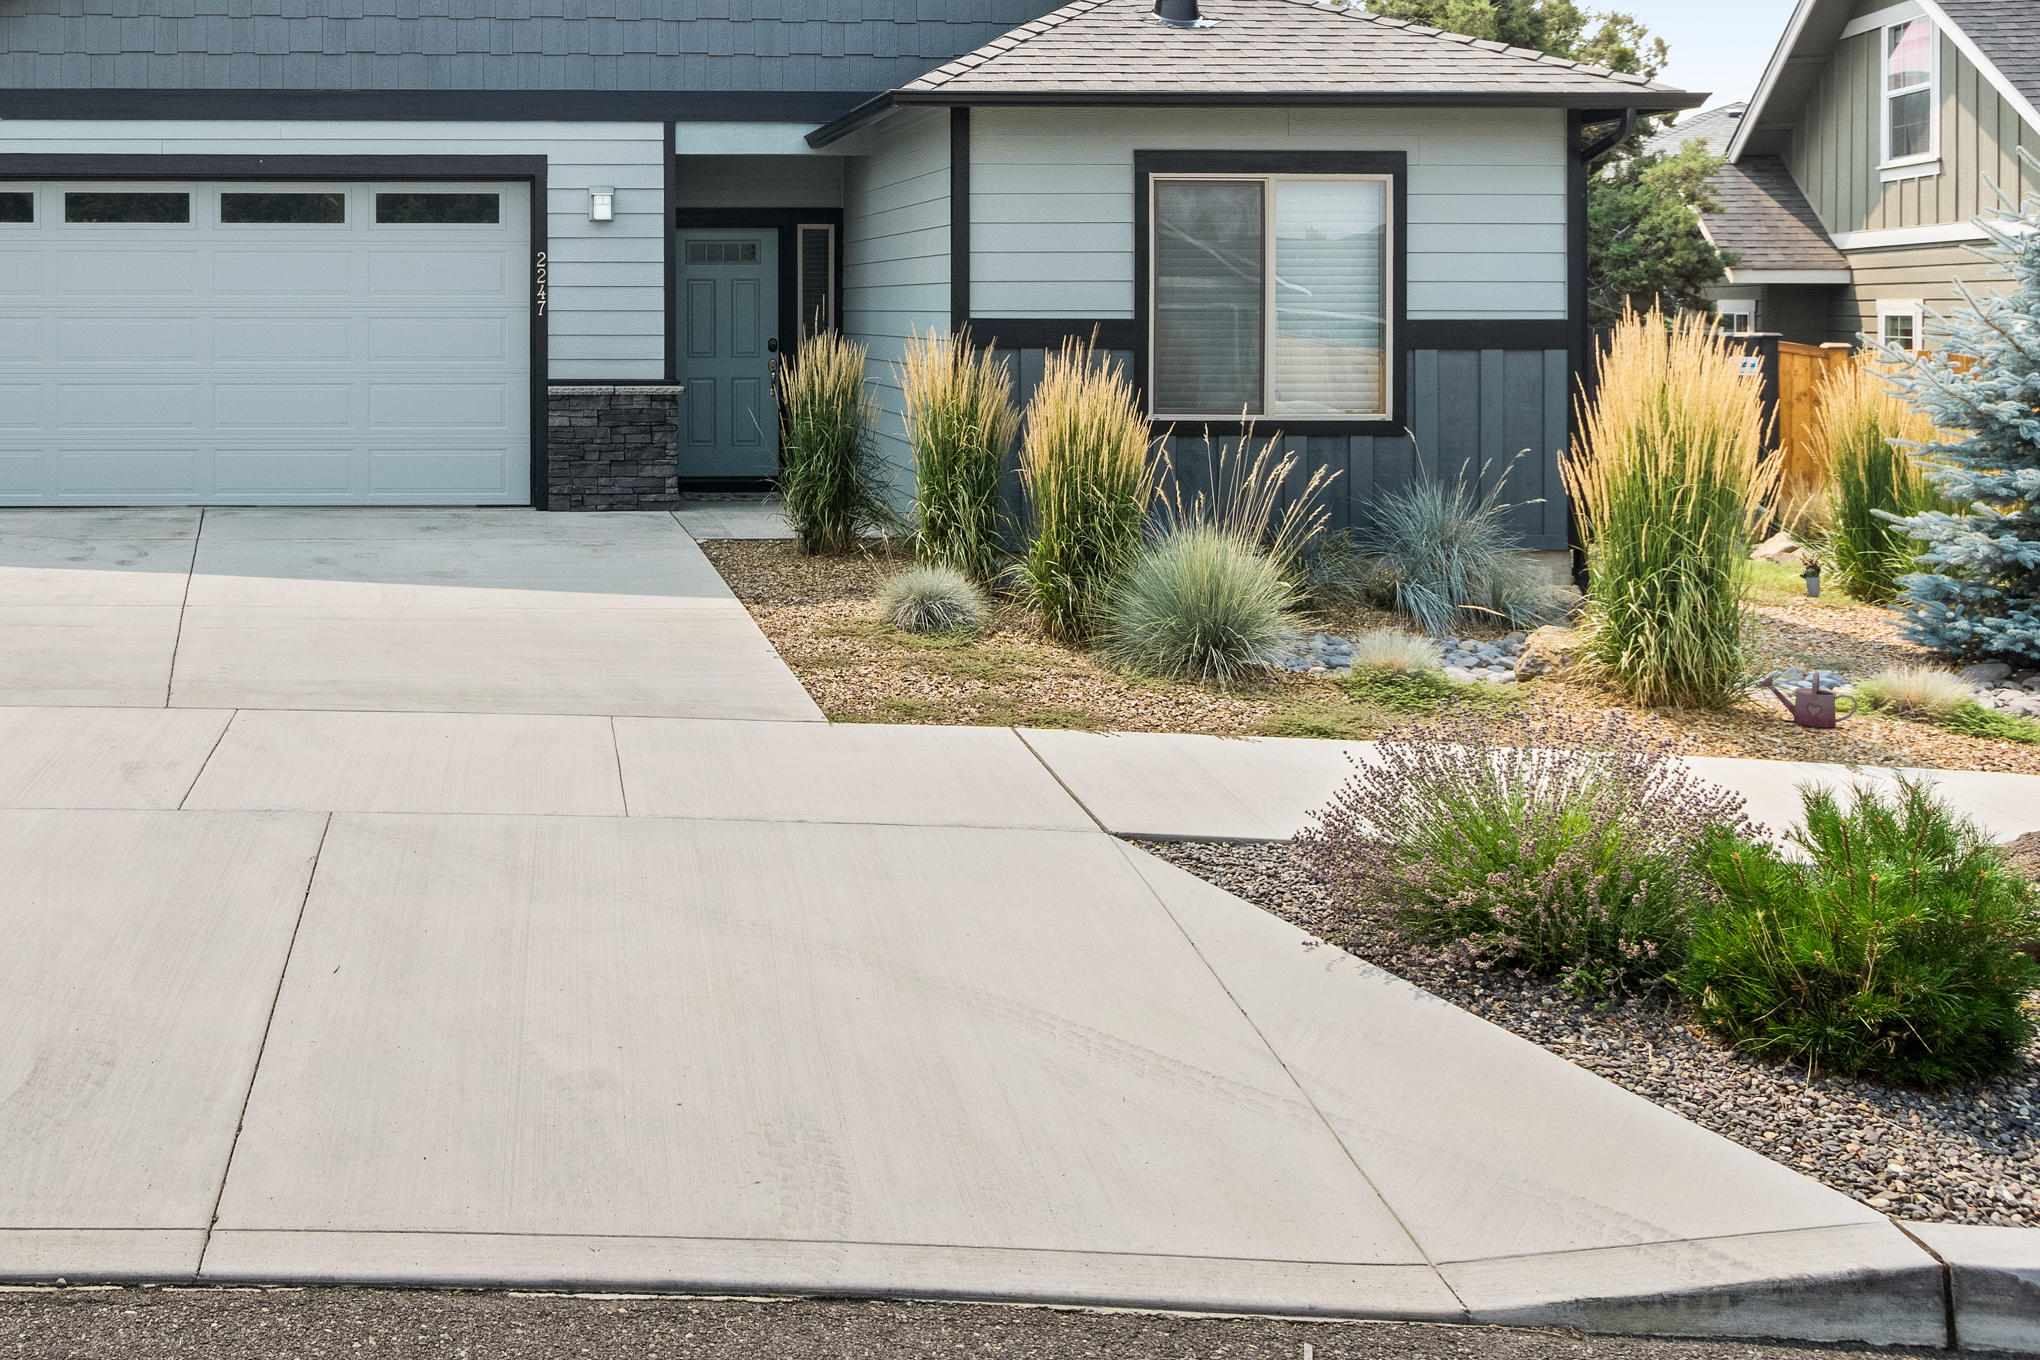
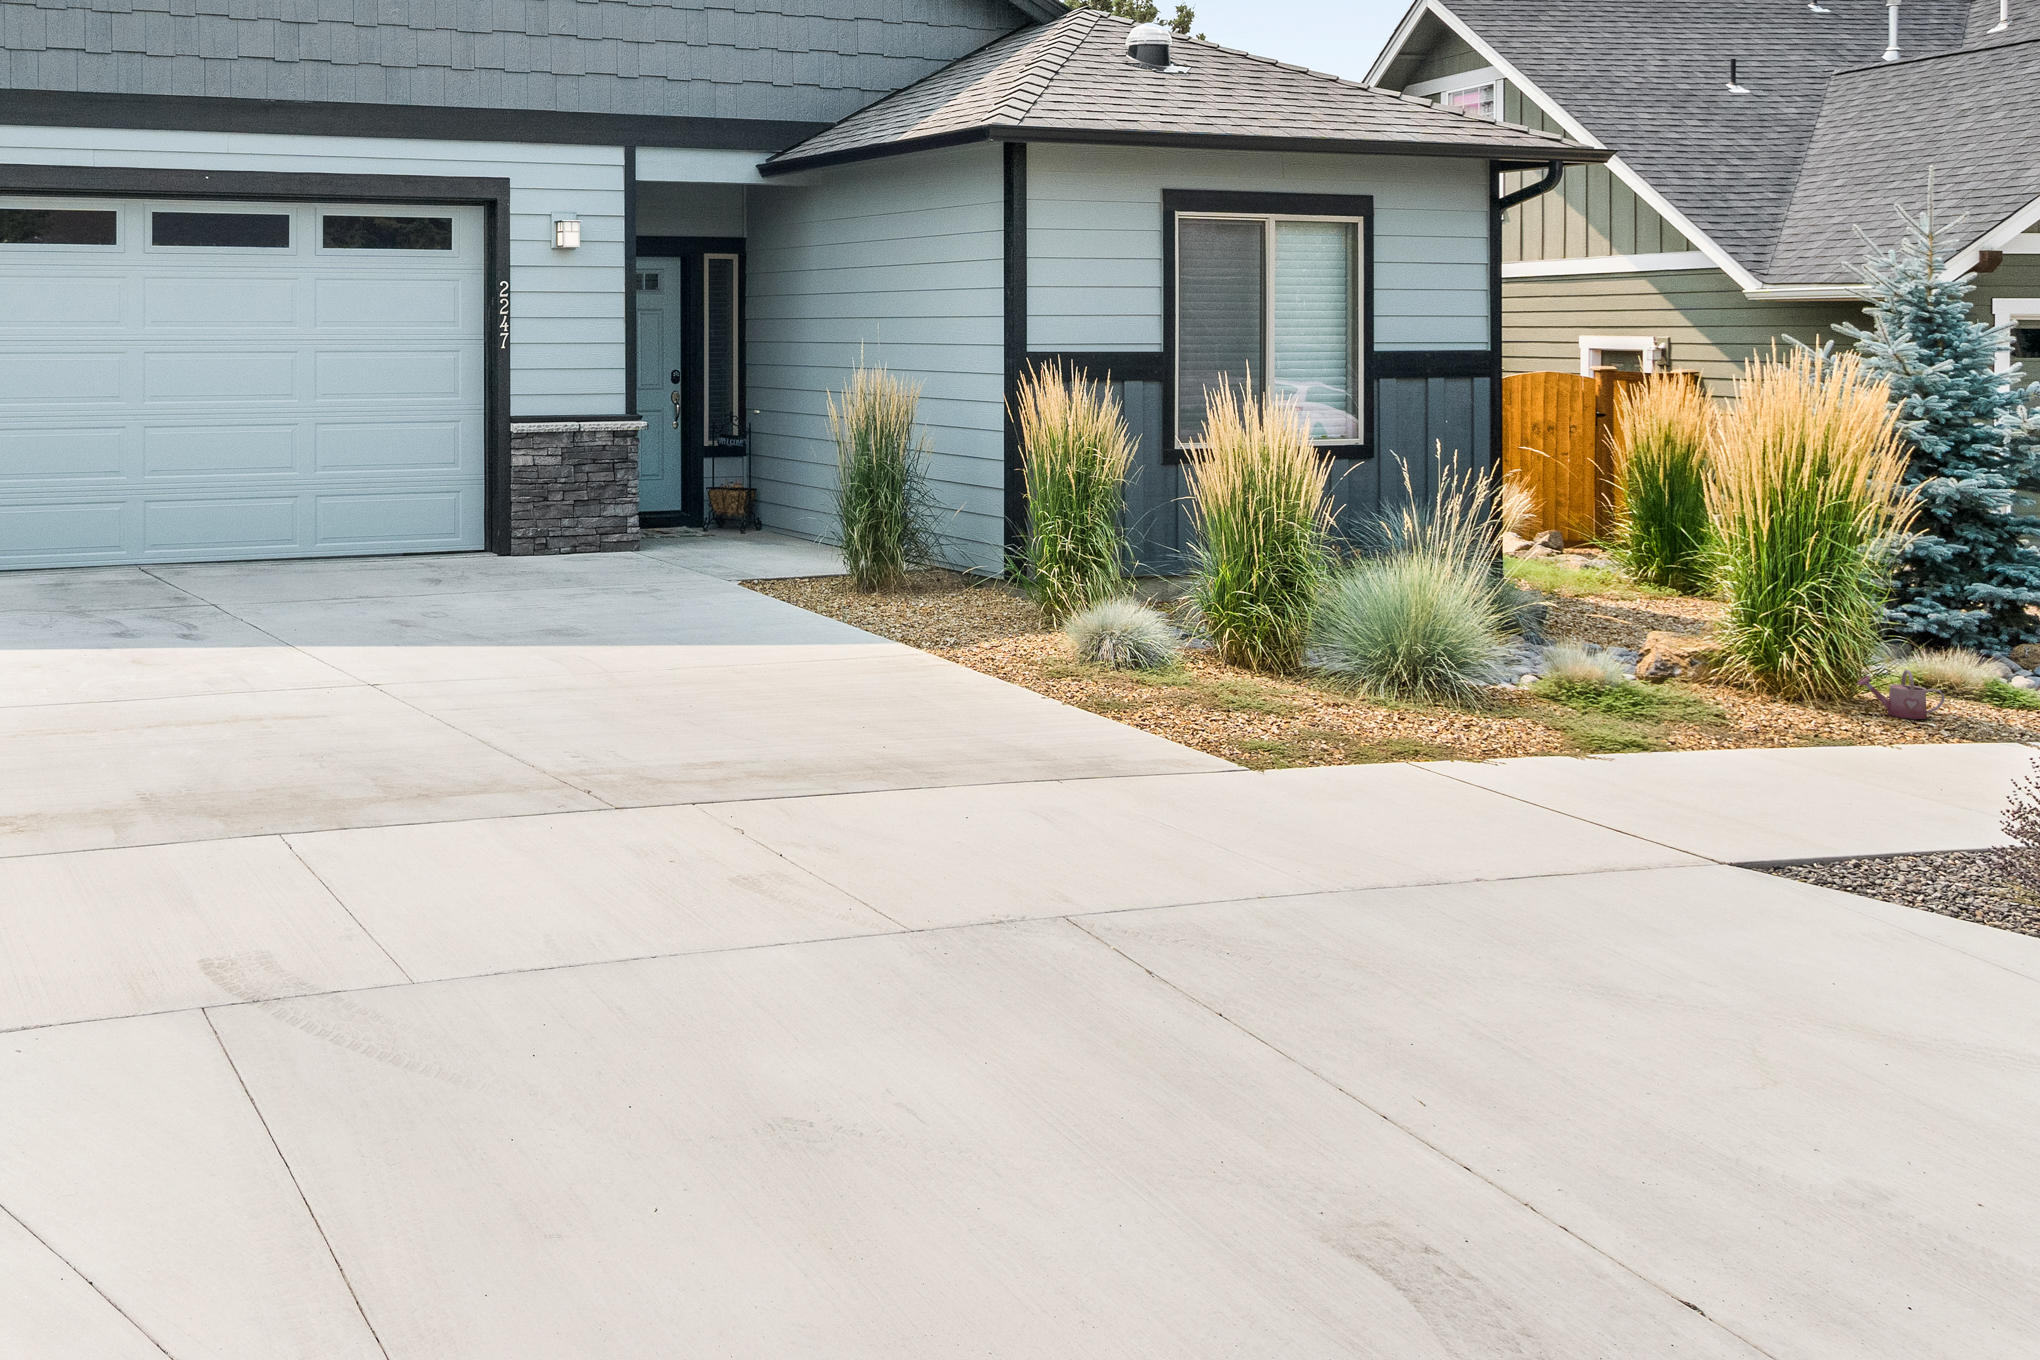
decorative plant: present [1800,551,1825,596] -> none [1668,557,1690,597]

